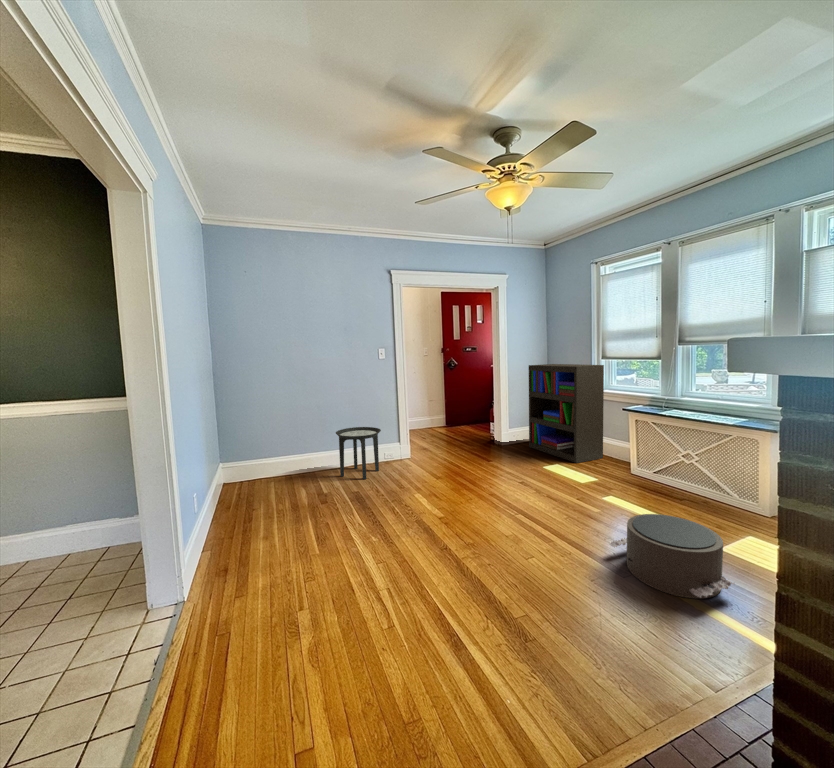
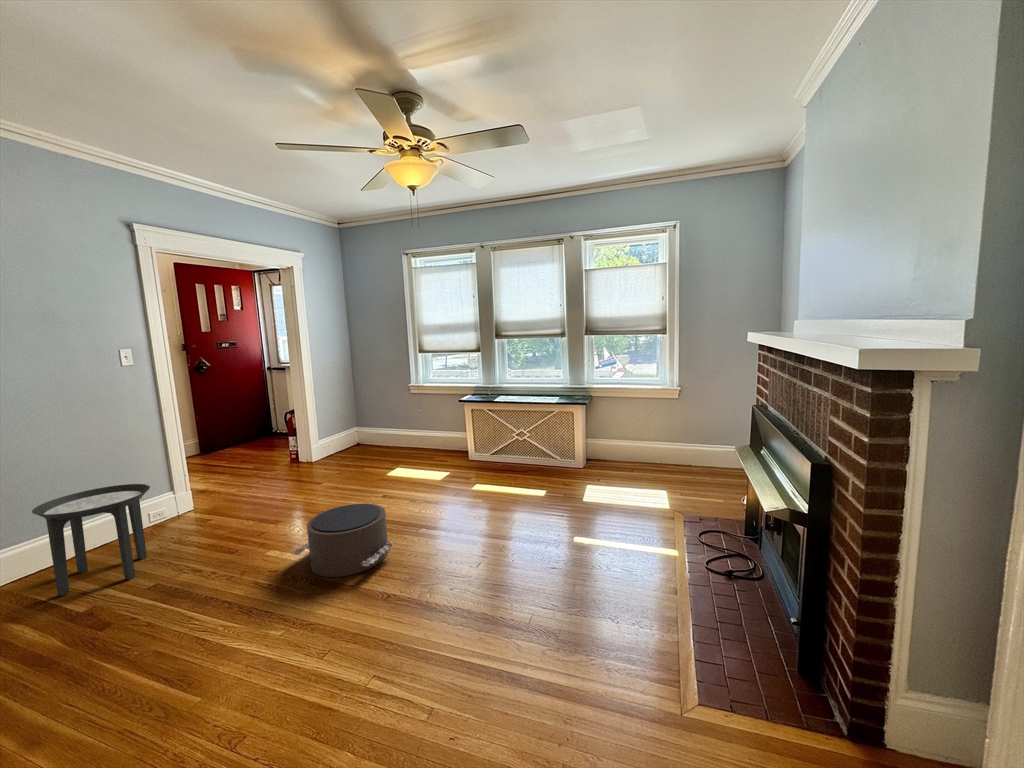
bookshelf: present [529,364,604,463] -> none [343,360,435,465]
pouf: present [609,514,734,599] -> present [292,503,394,577]

